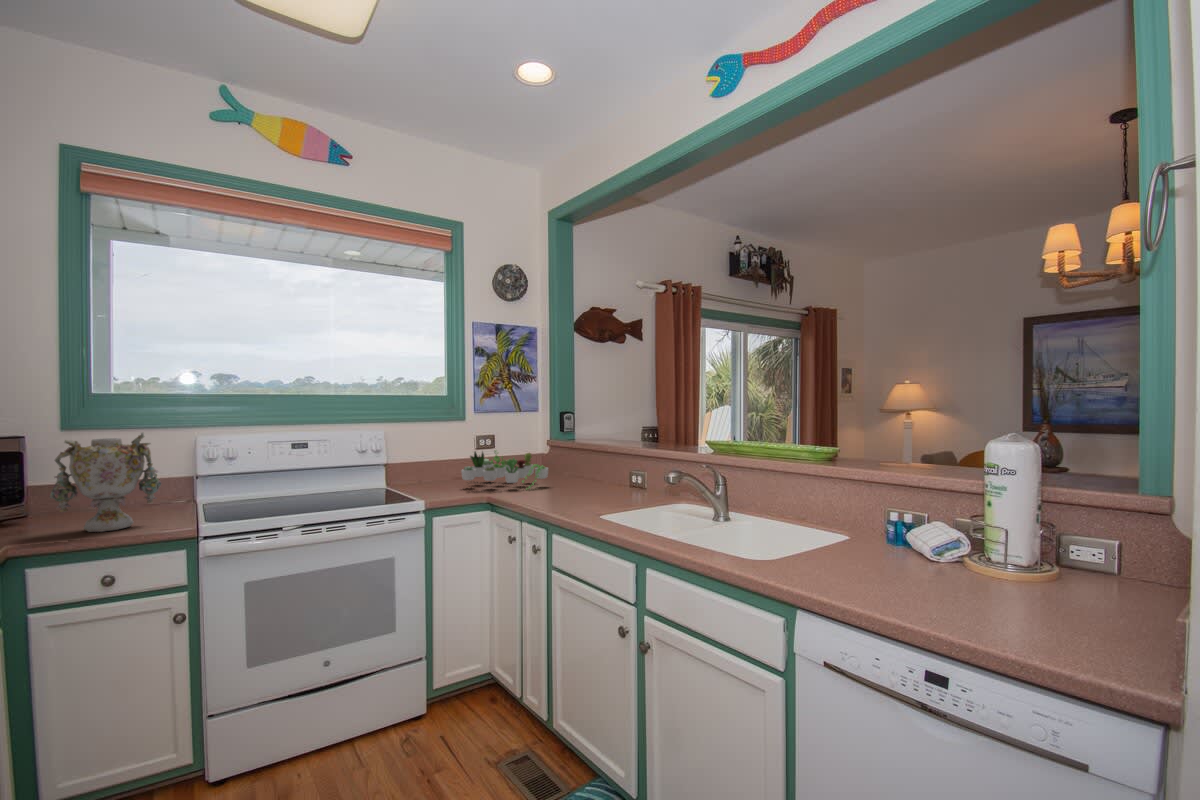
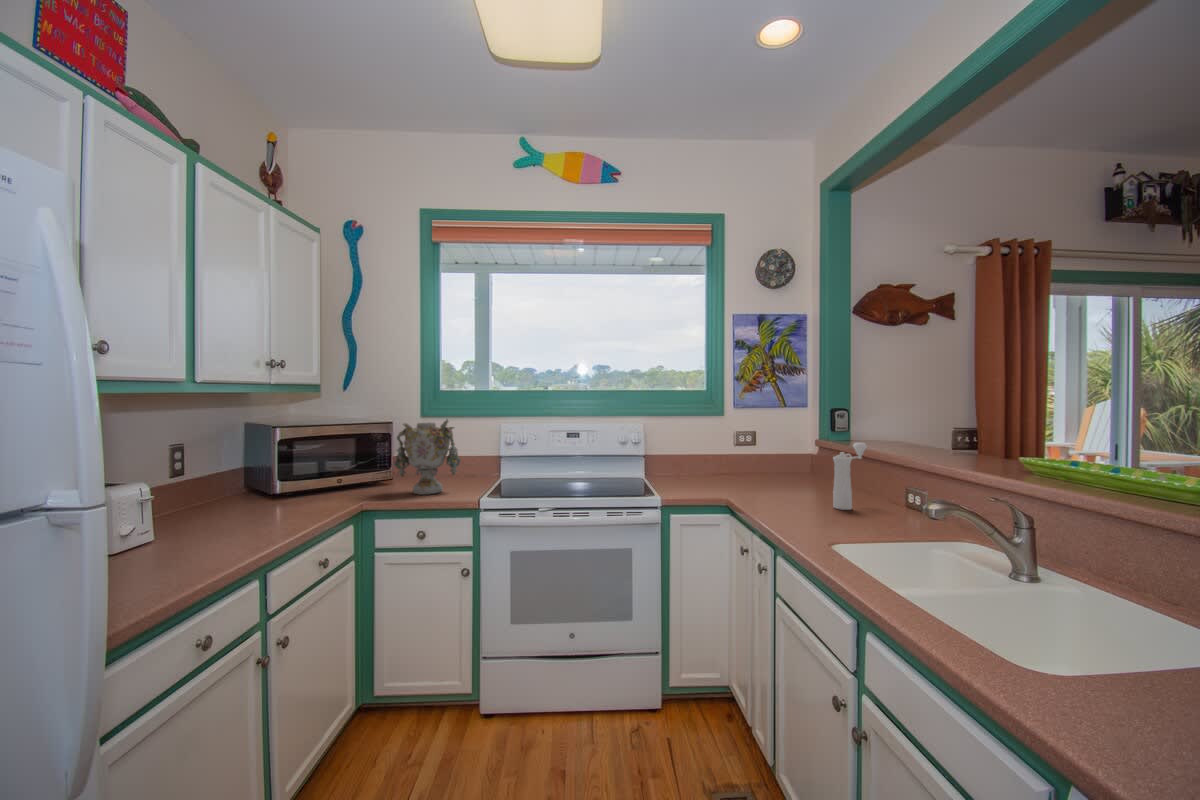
pepper mill: none [567,441,591,496] -> present [833,443,867,510]
succulent plant: present [461,451,548,490] -> none [707,444,813,494]

